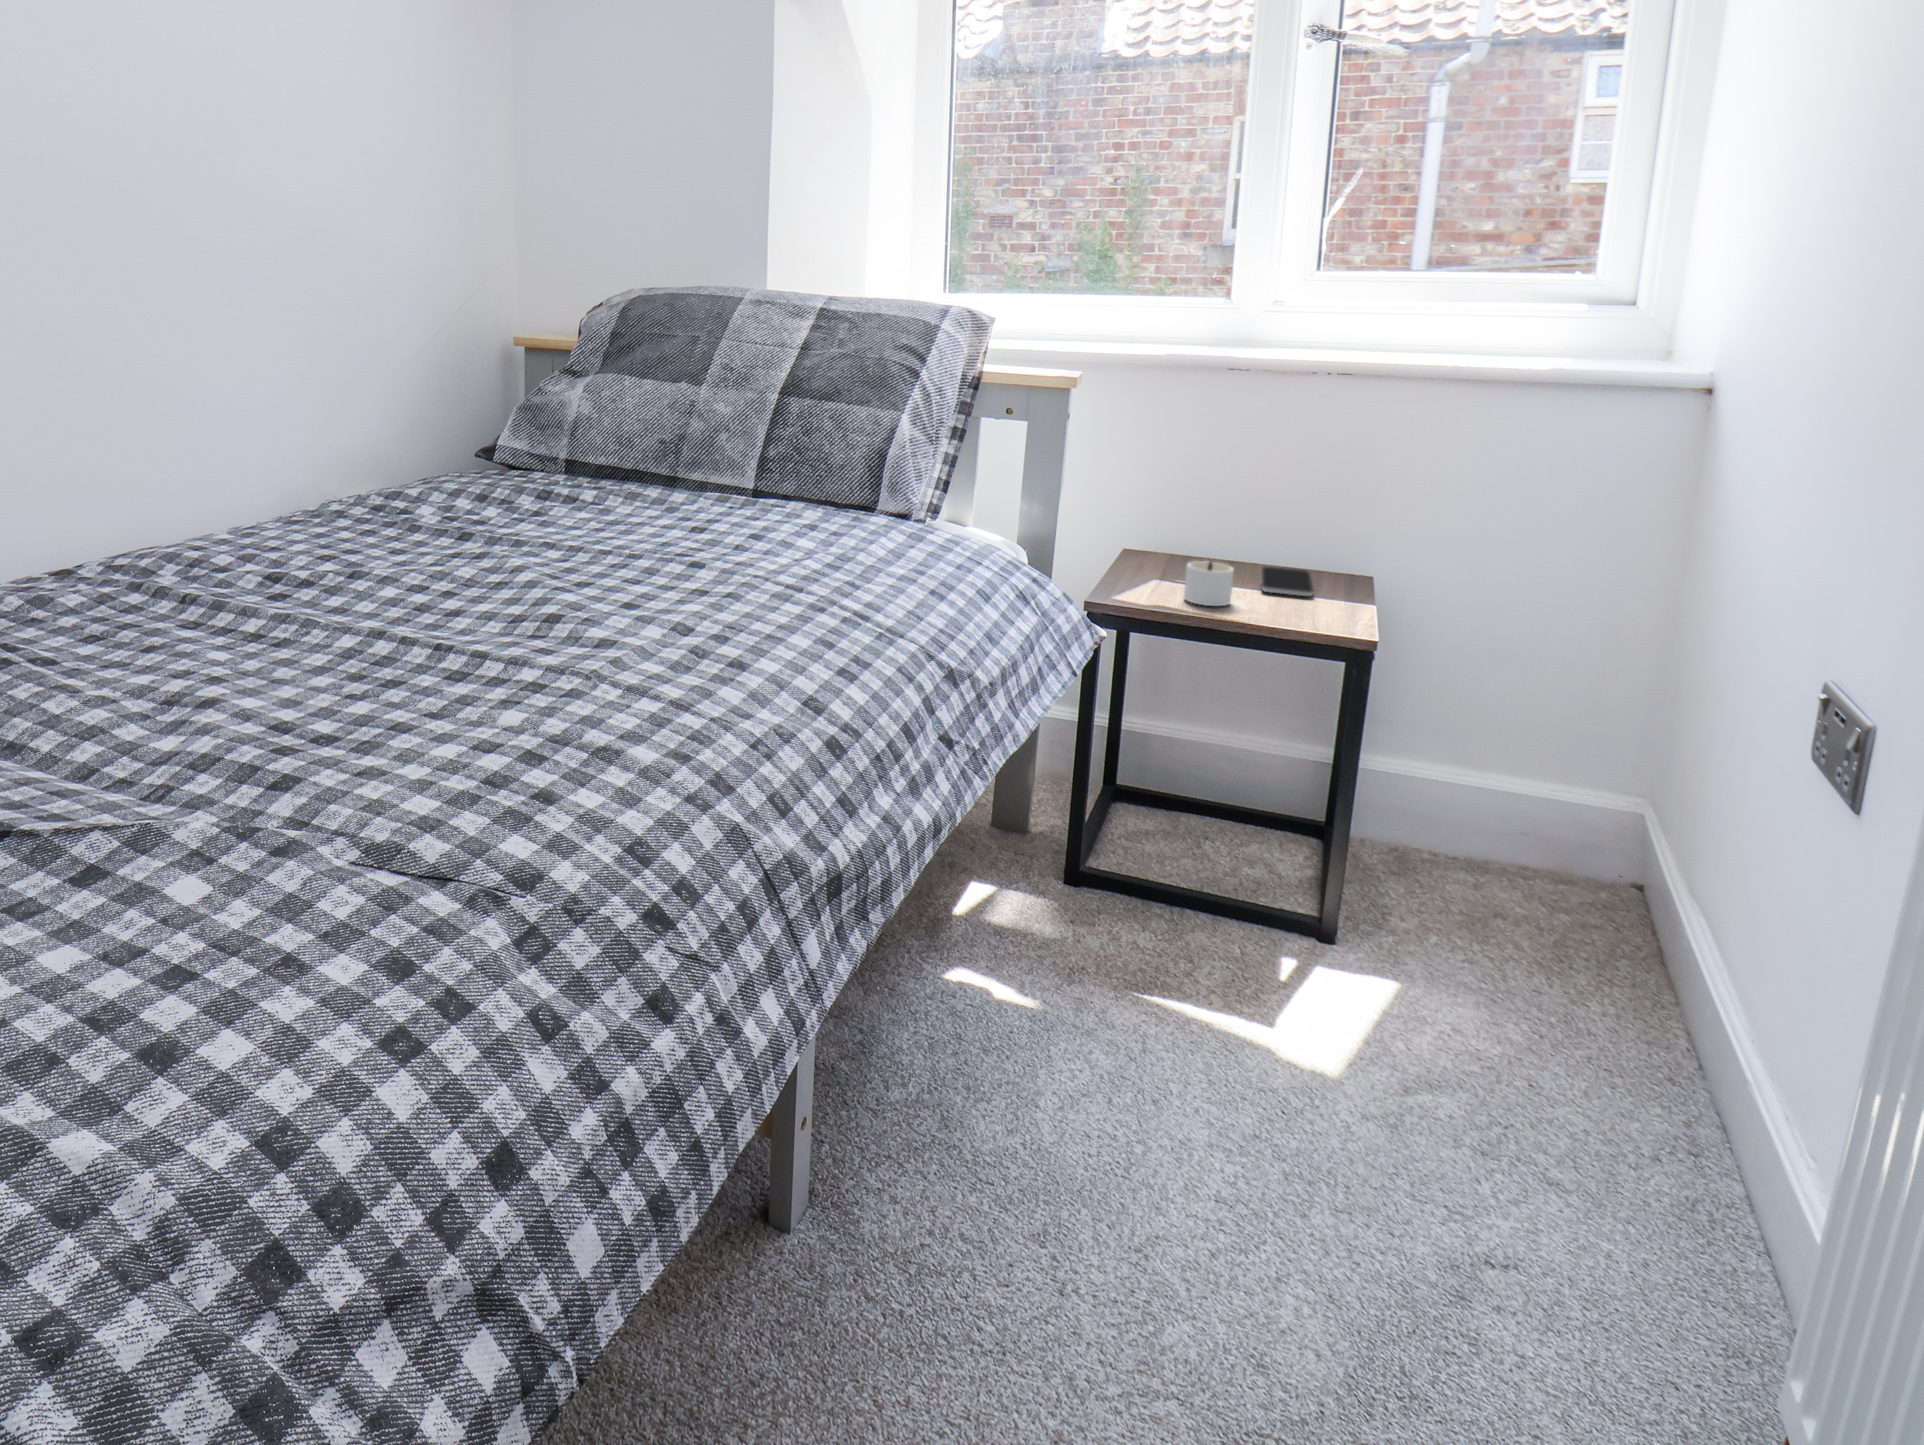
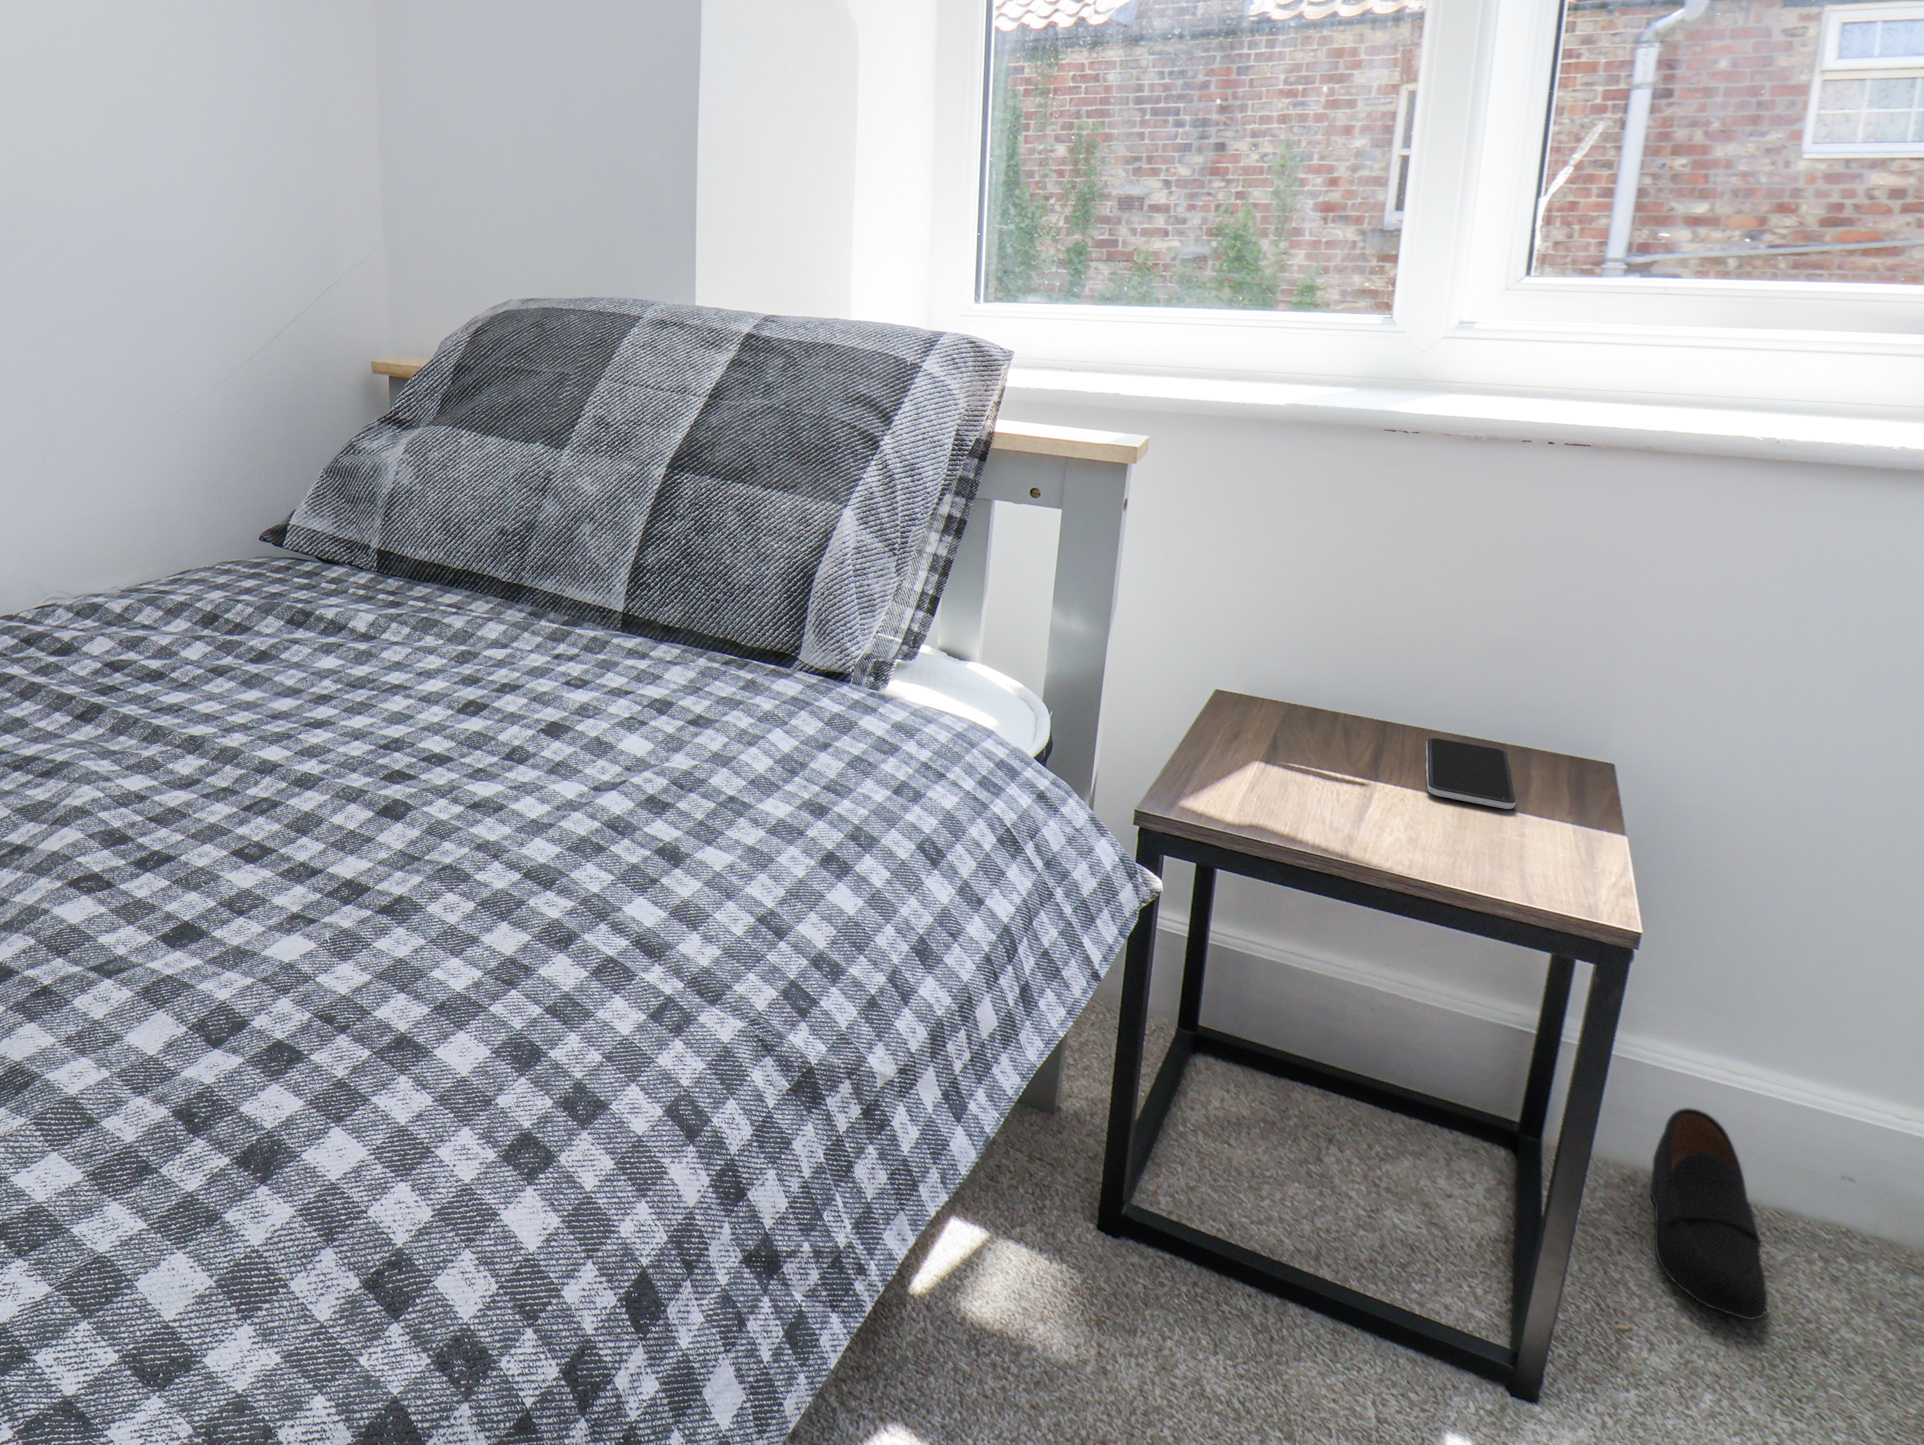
candle: present [1184,561,1234,606] -> none [1299,747,1406,828]
shoe: none [1405,797,1467,897] -> present [1650,1108,1767,1320]

